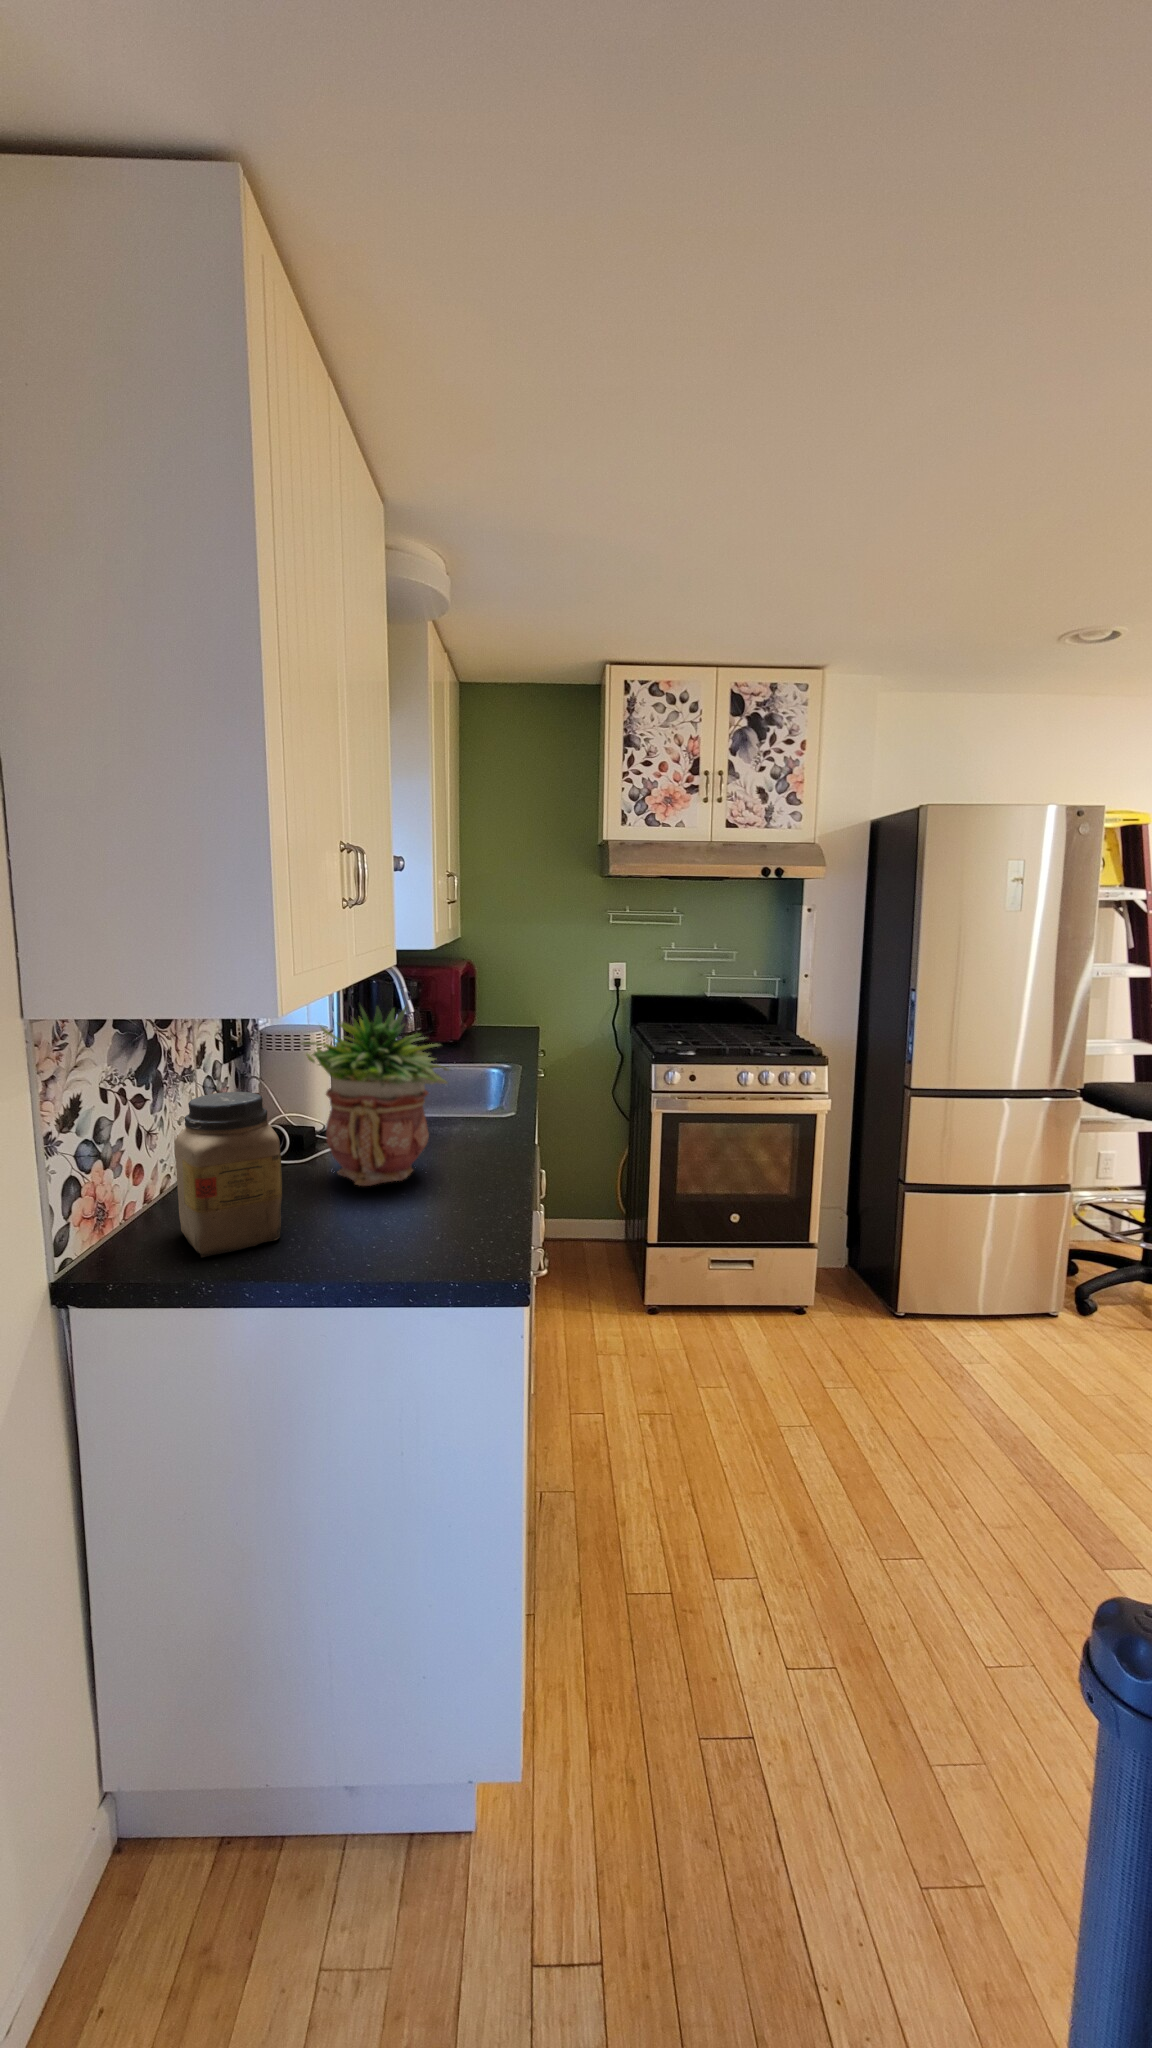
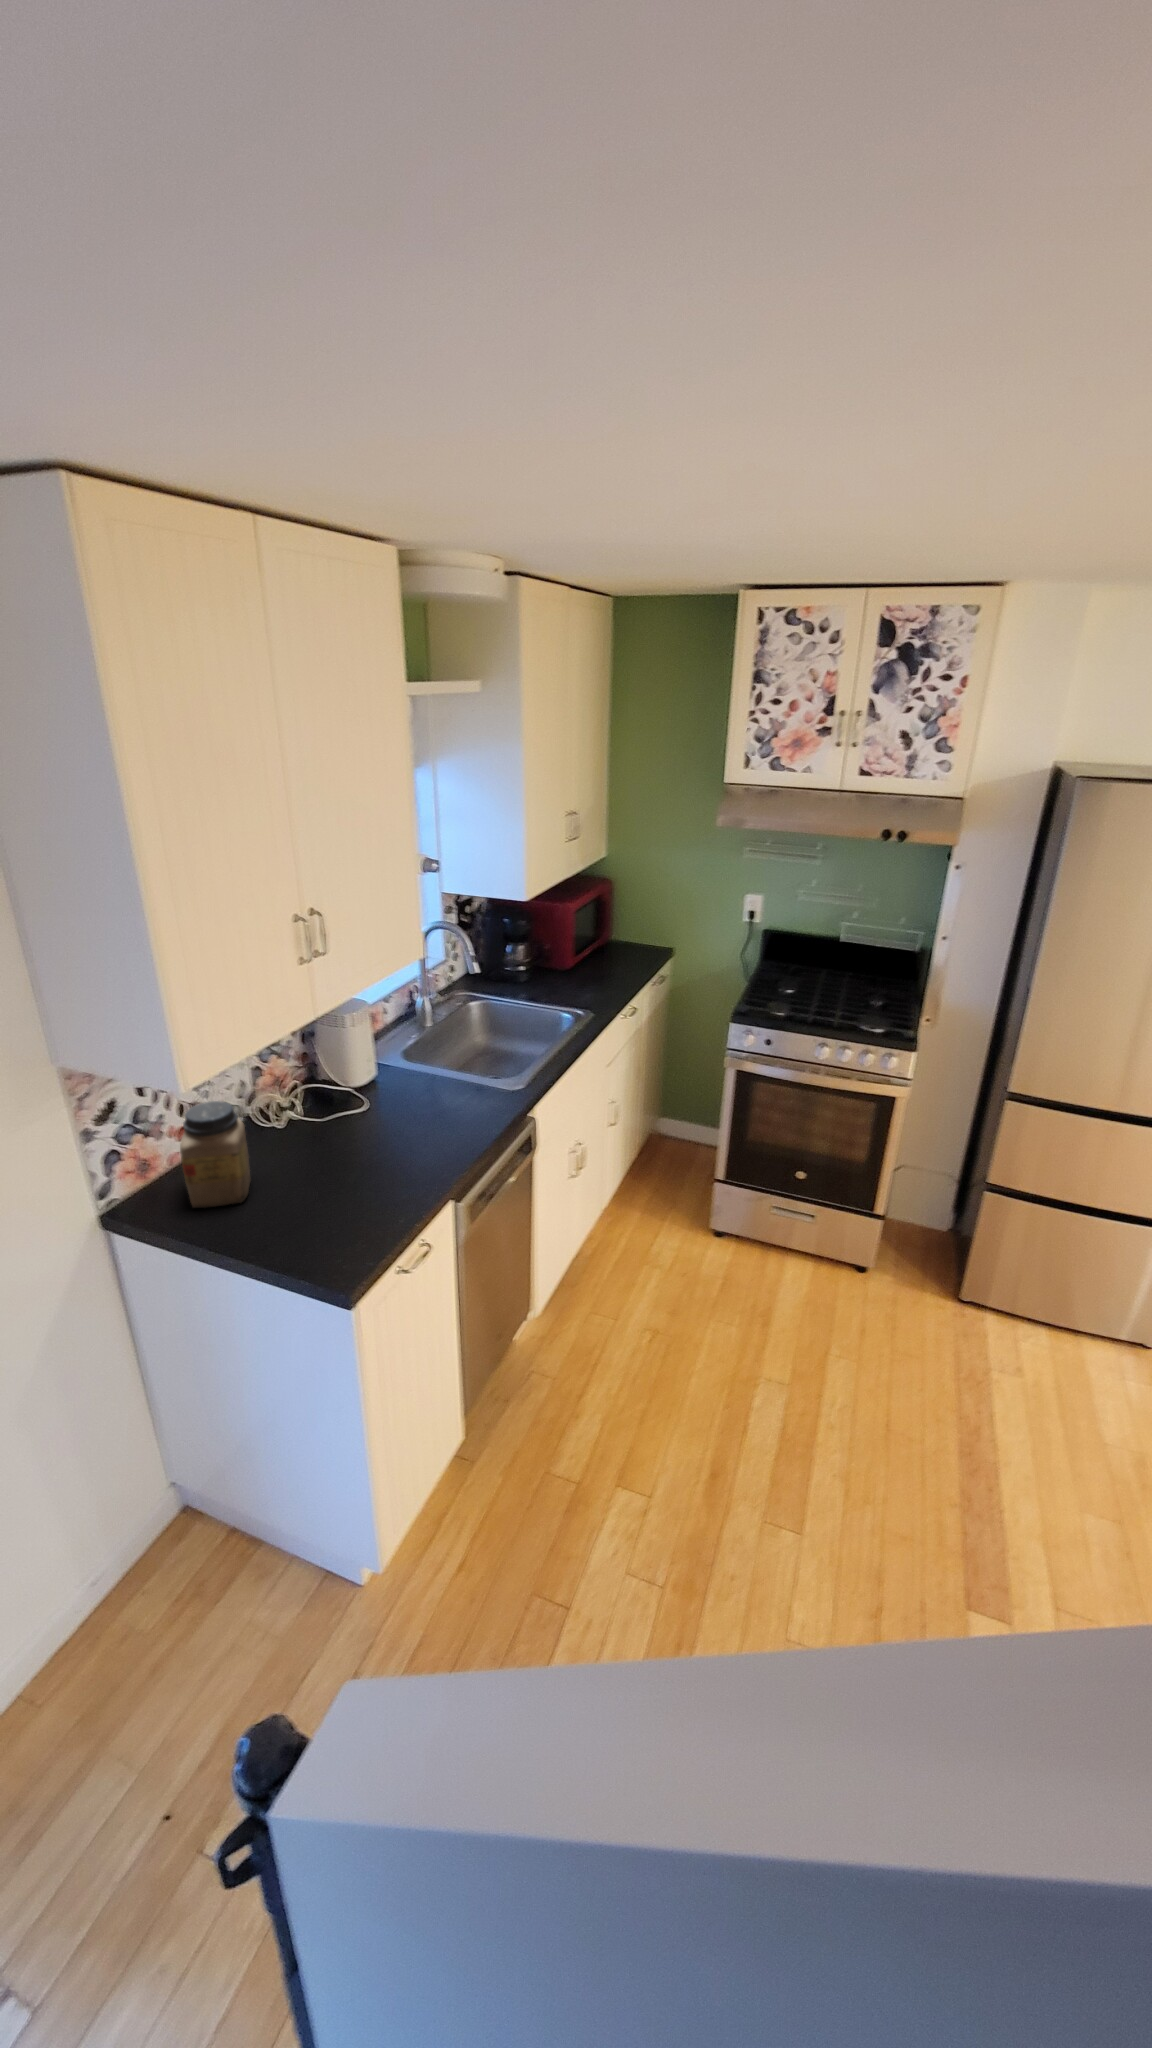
potted plant: present [301,1006,449,1186] -> none [286,1029,405,1163]

